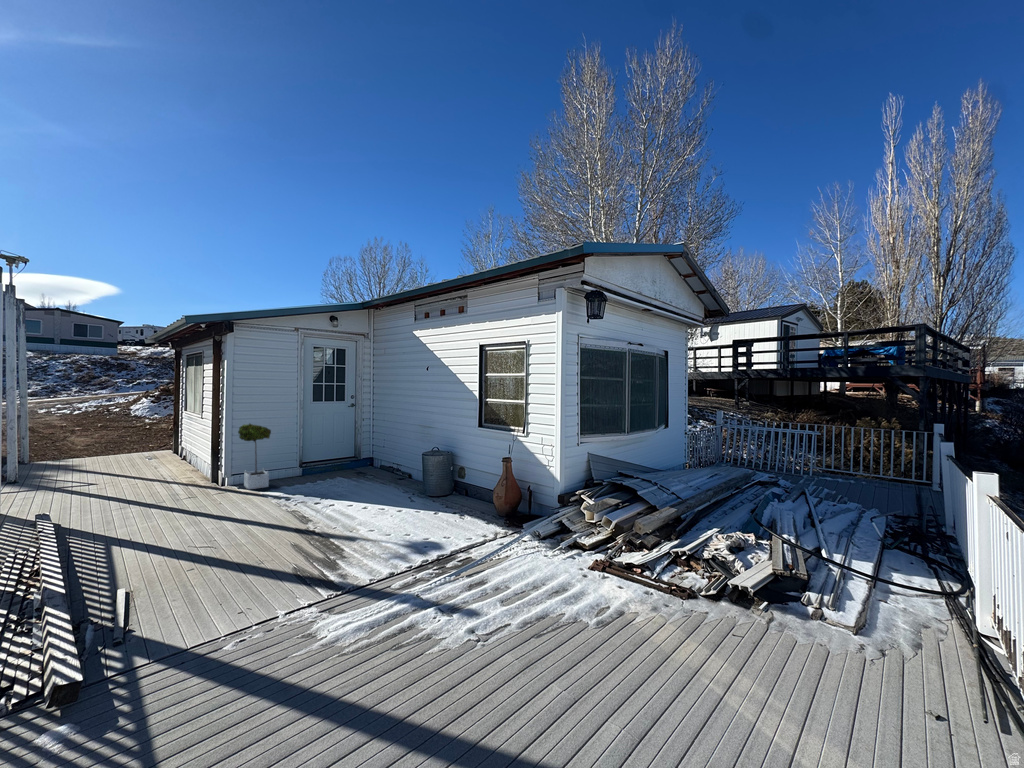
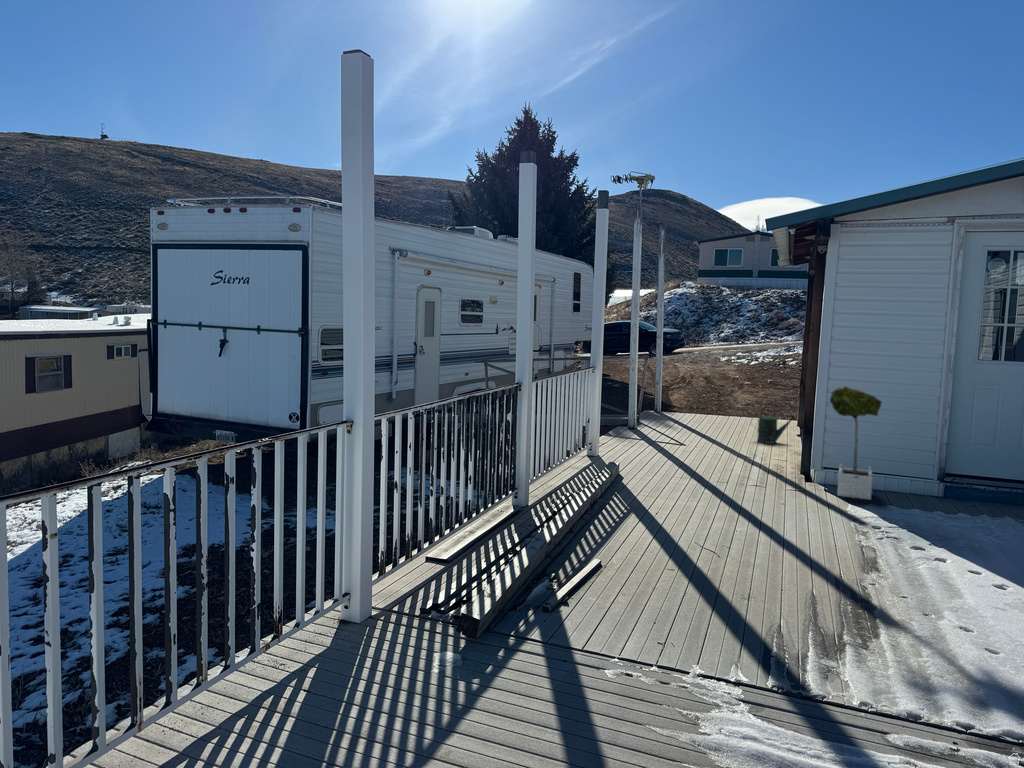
watering can: none [146,446,185,469] -> present [757,416,796,444]

